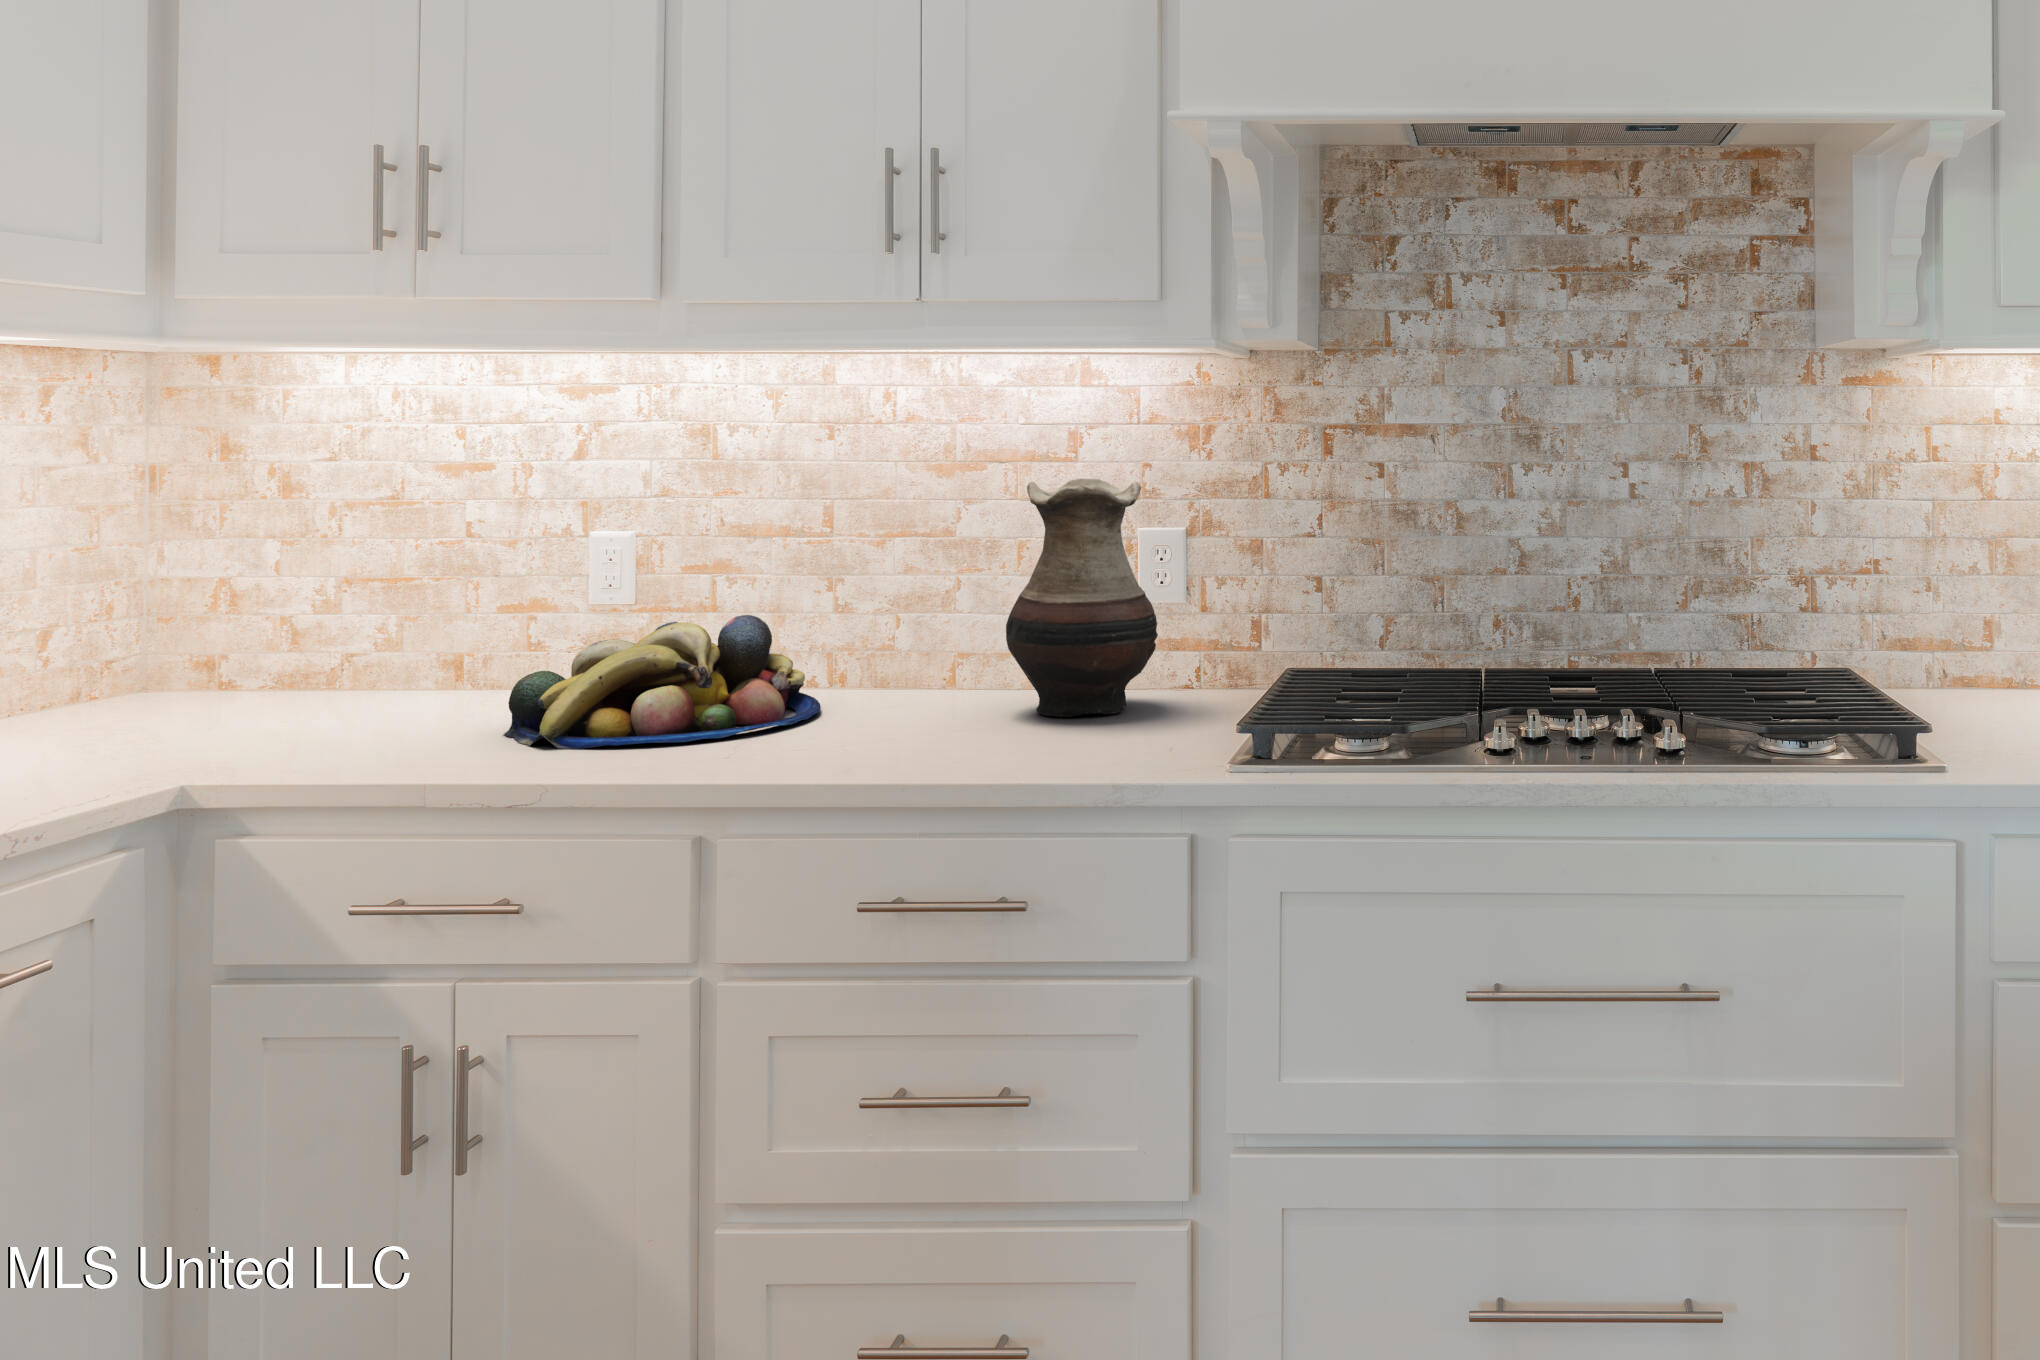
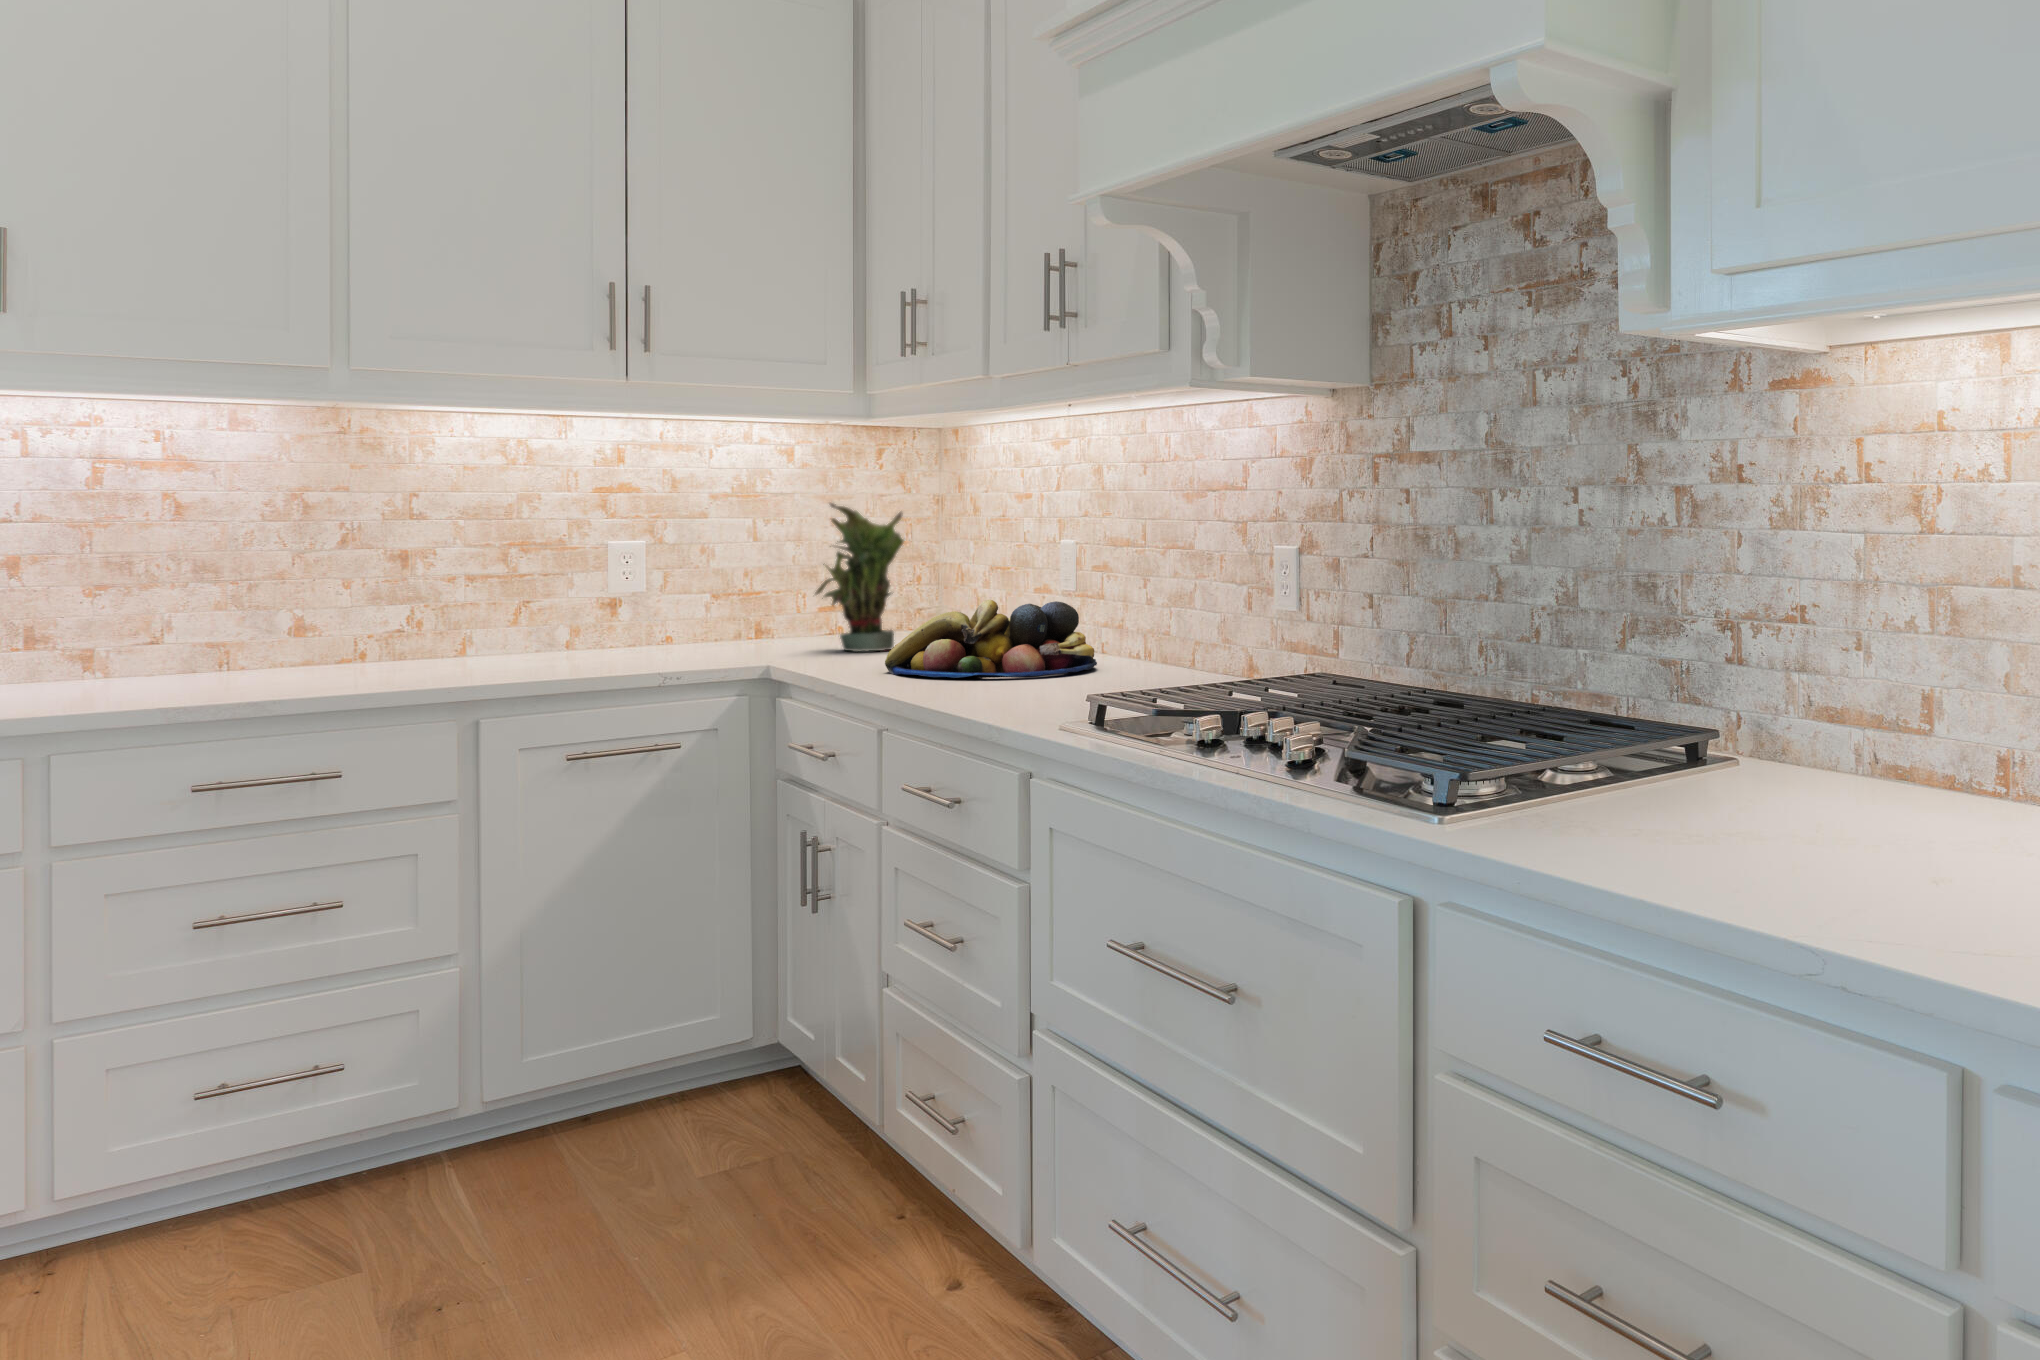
vase: present [1006,479,1158,717] -> none [1116,502,1242,695]
potted plant: none [122,490,315,732] -> present [815,503,904,652]

